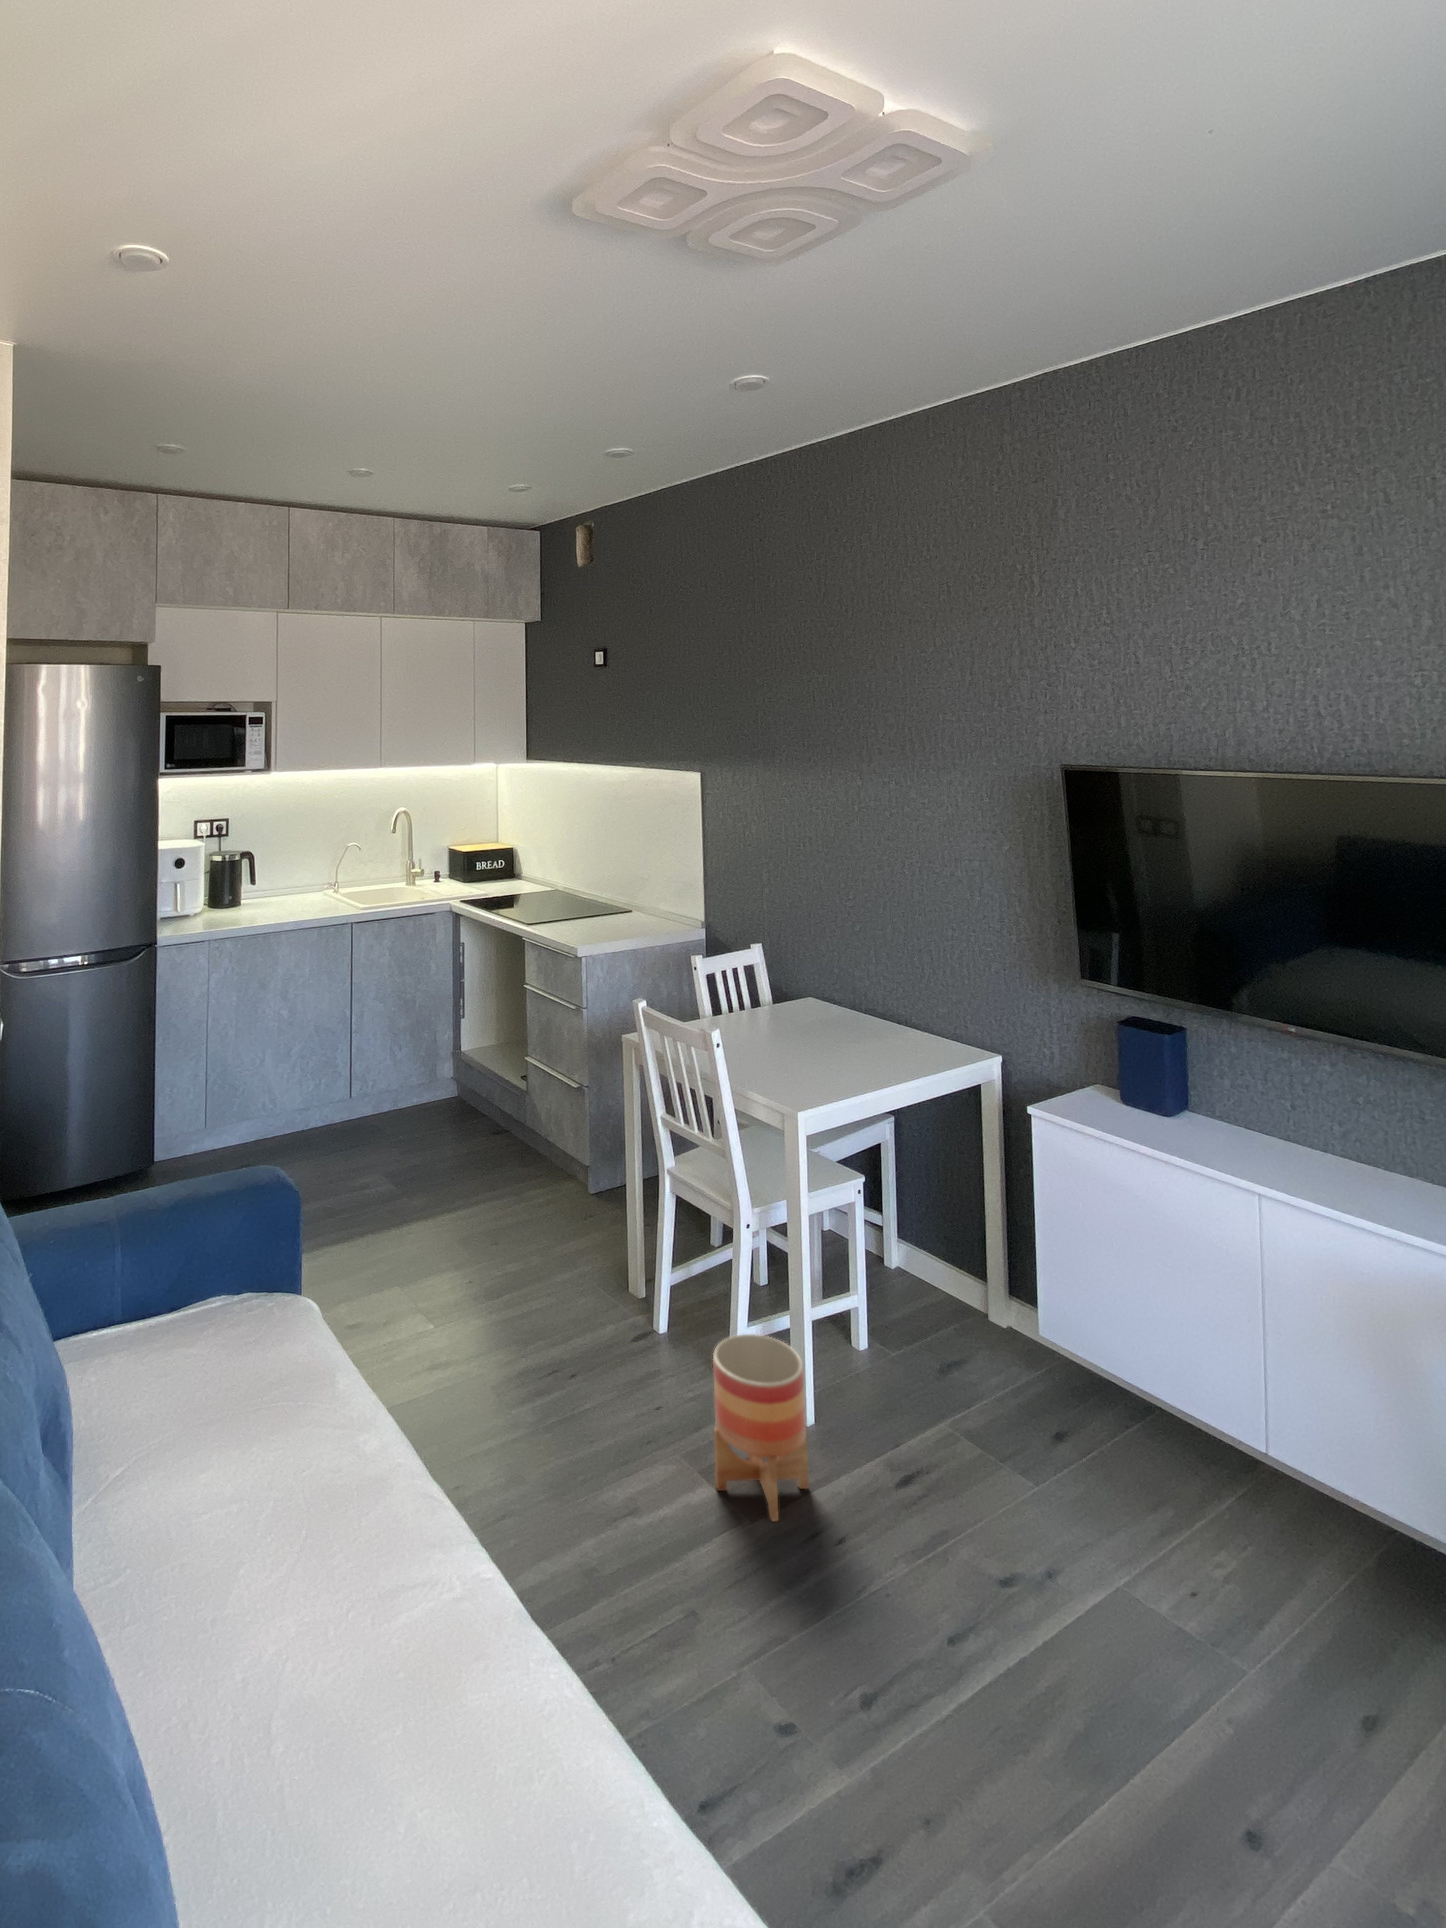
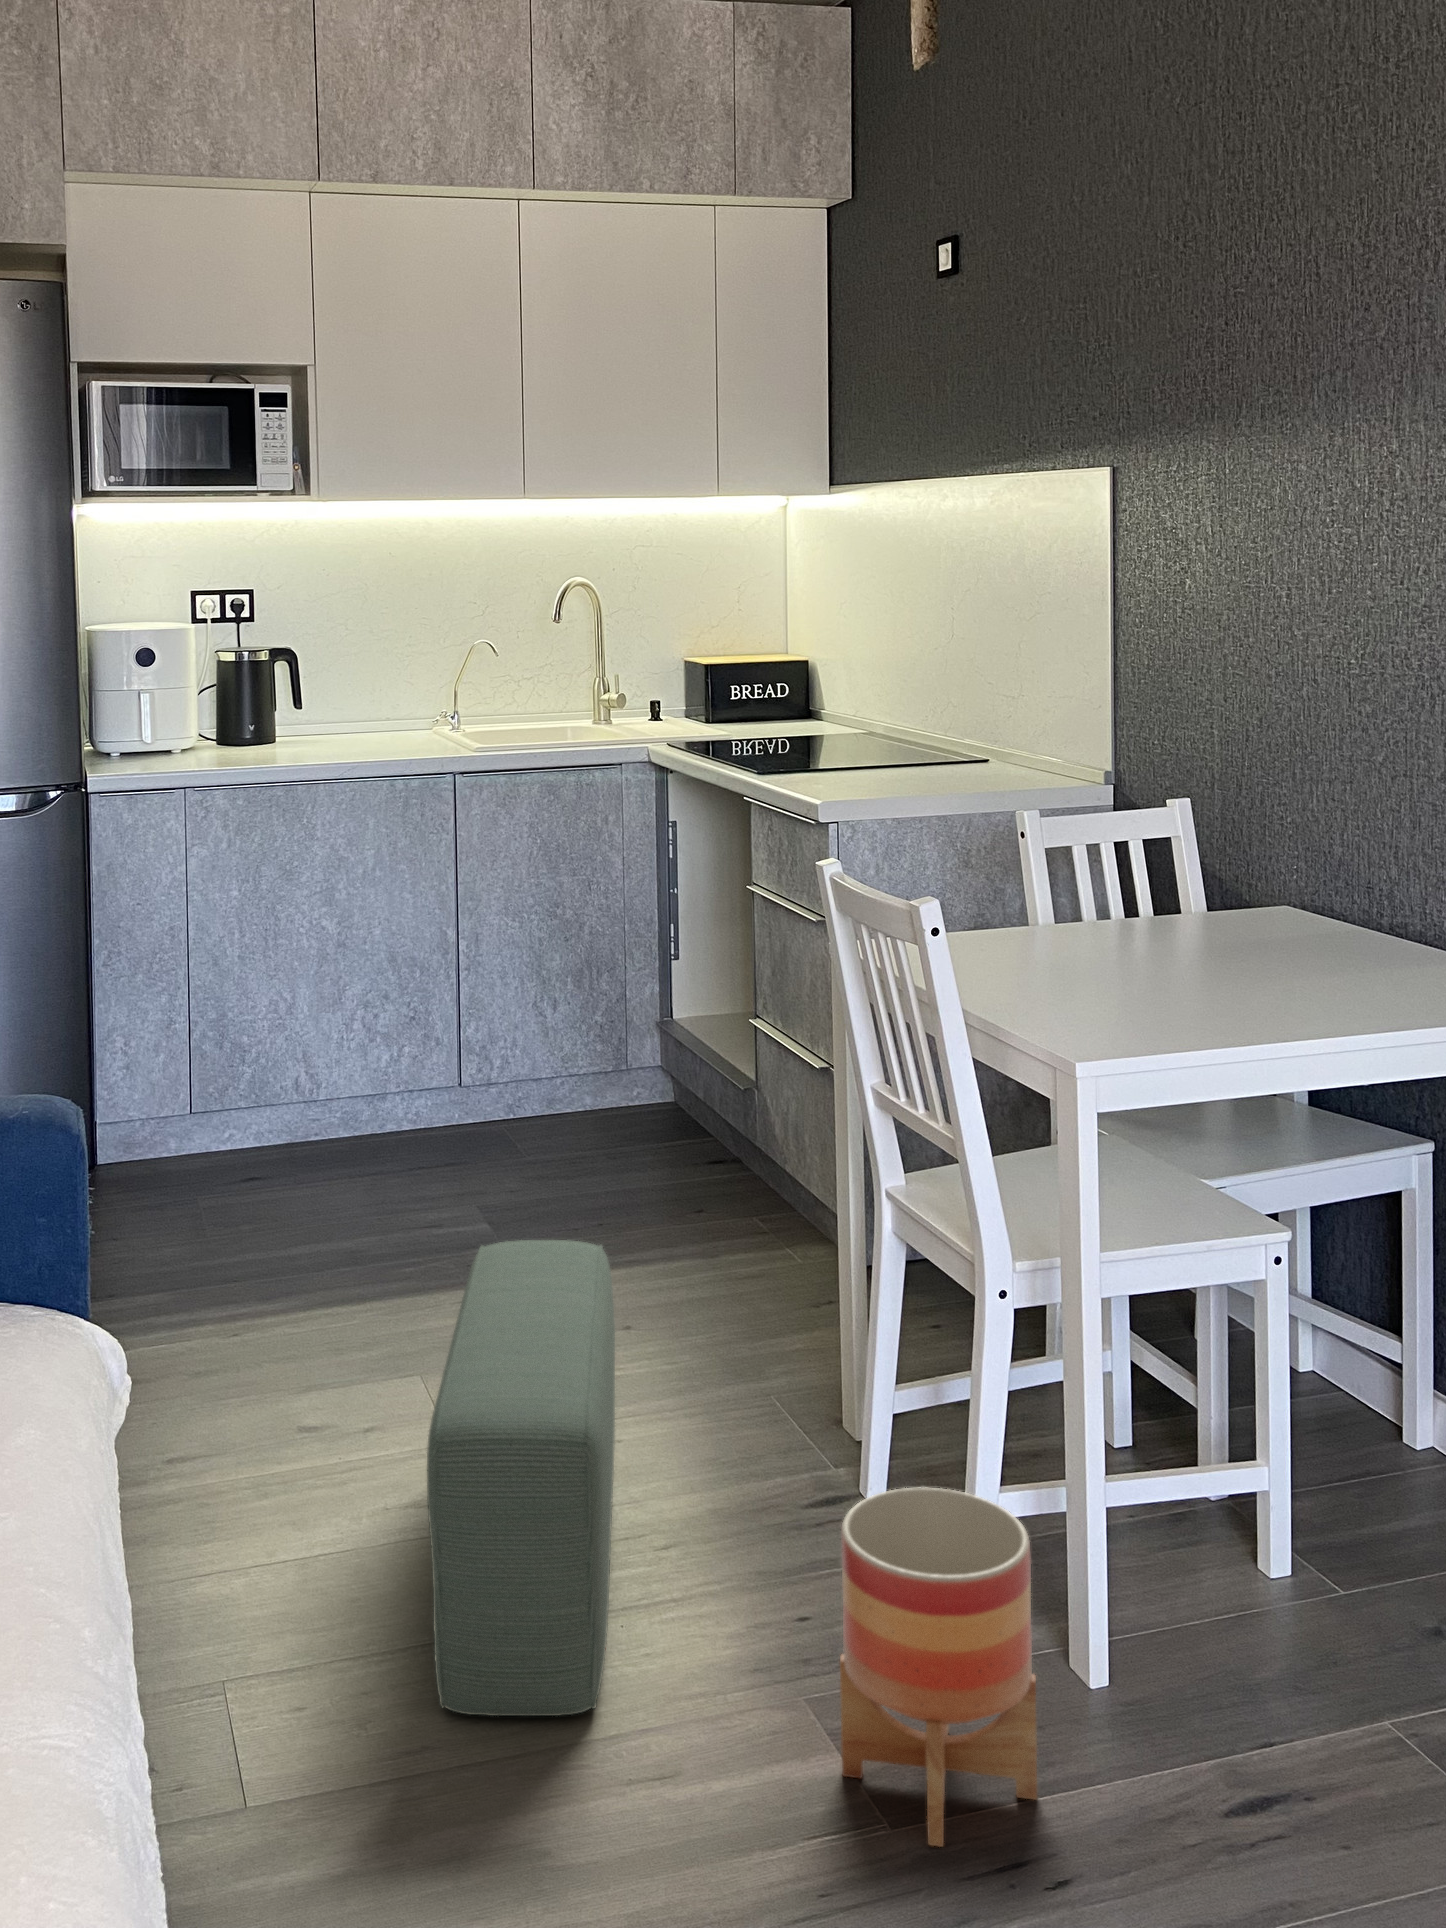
pouf: none [460,1209,589,1487] -> present [427,1240,615,1716]

